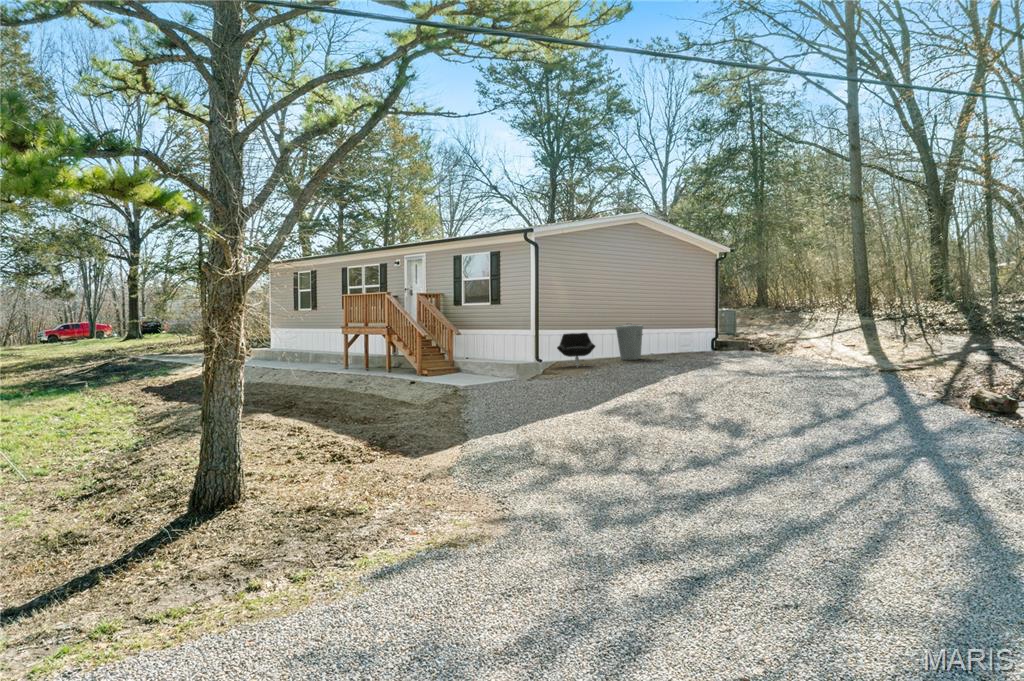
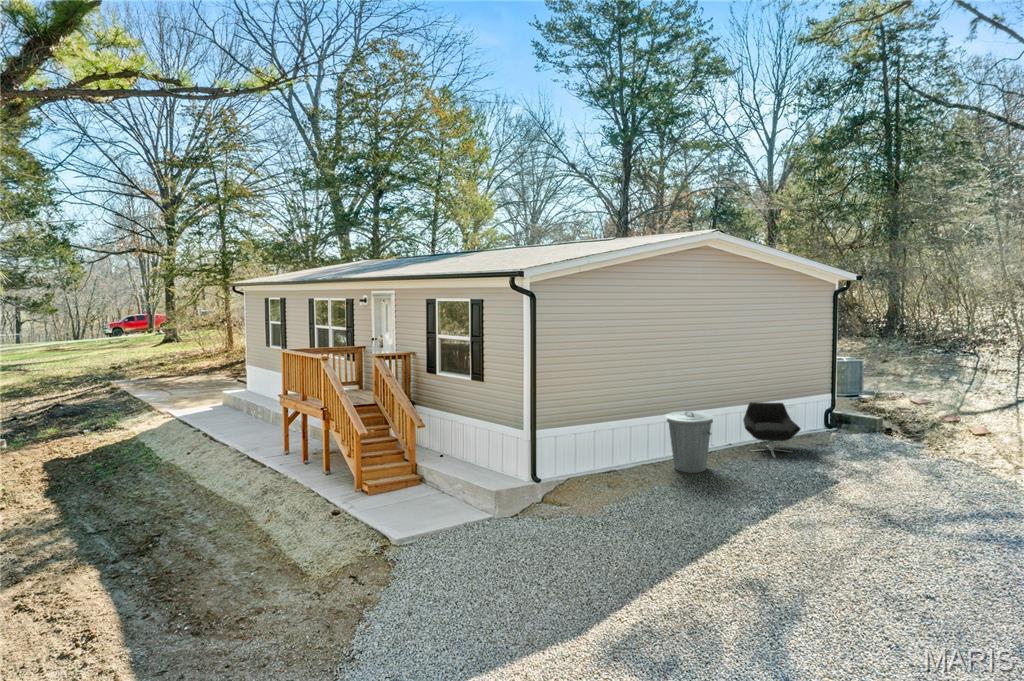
lounge chair: present [557,333,595,367] -> present [743,402,801,458]

